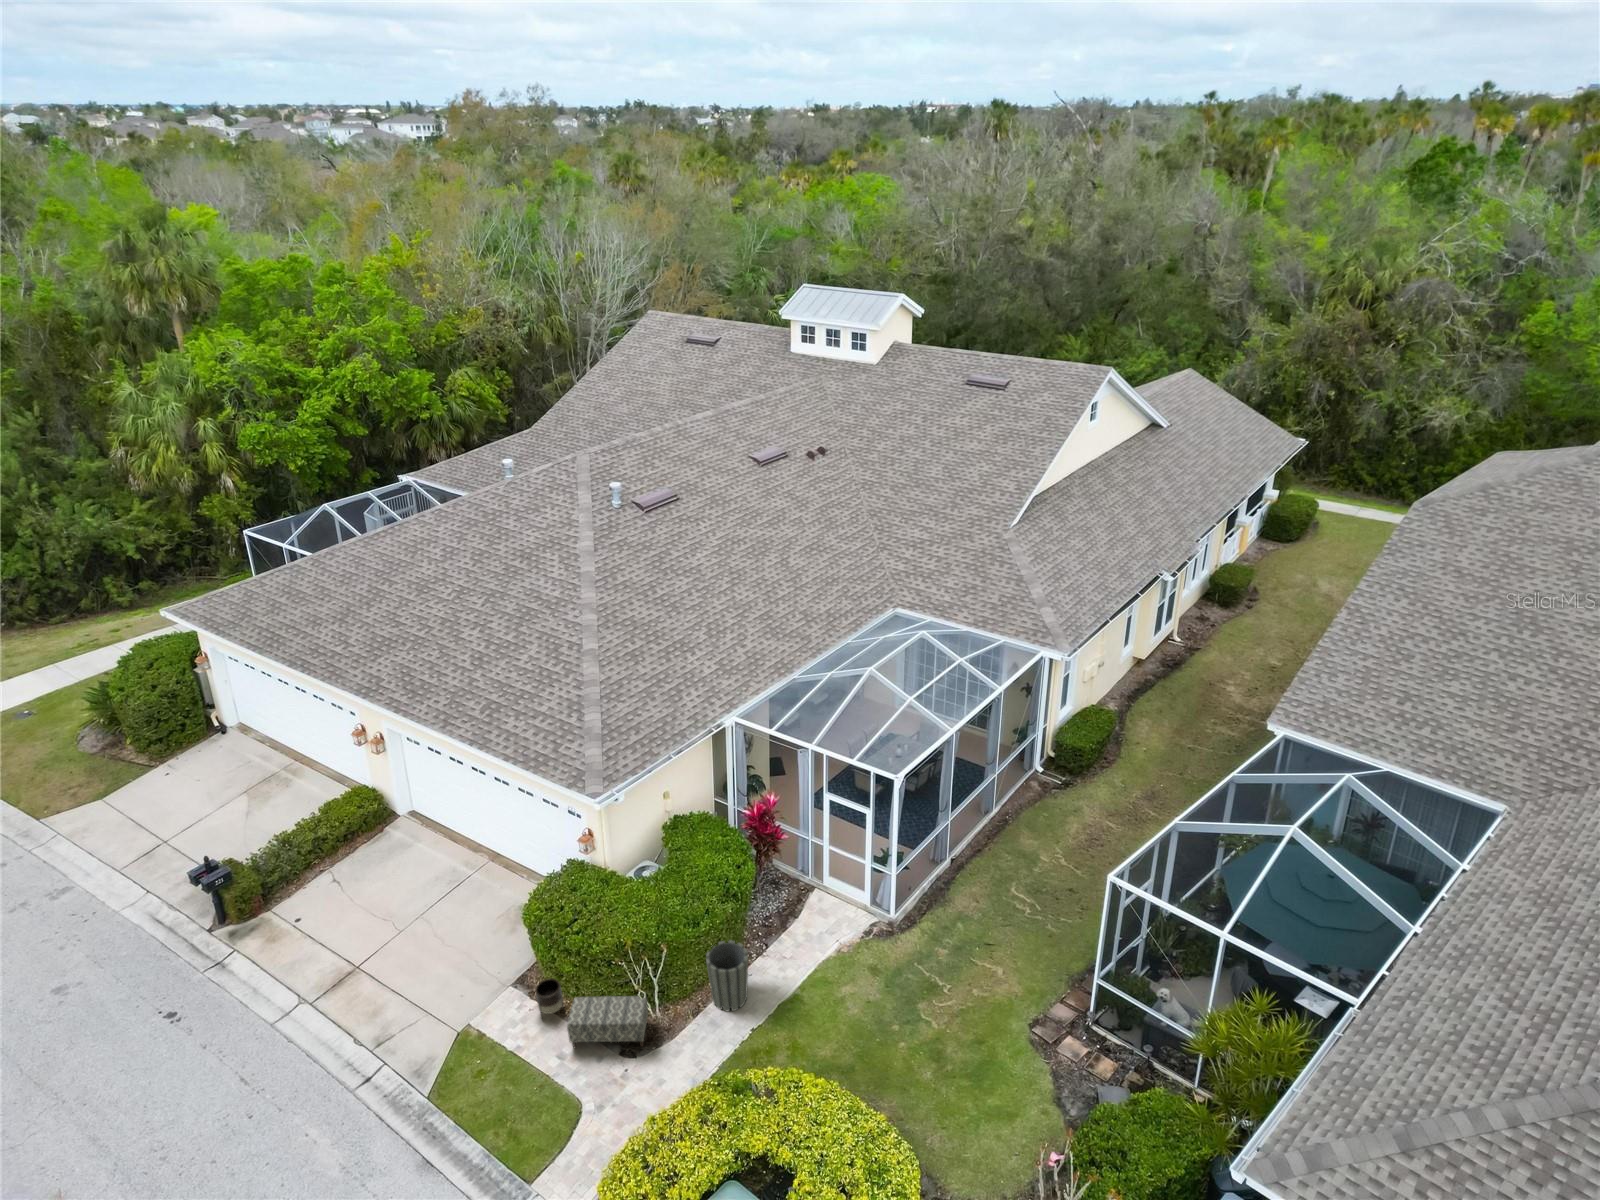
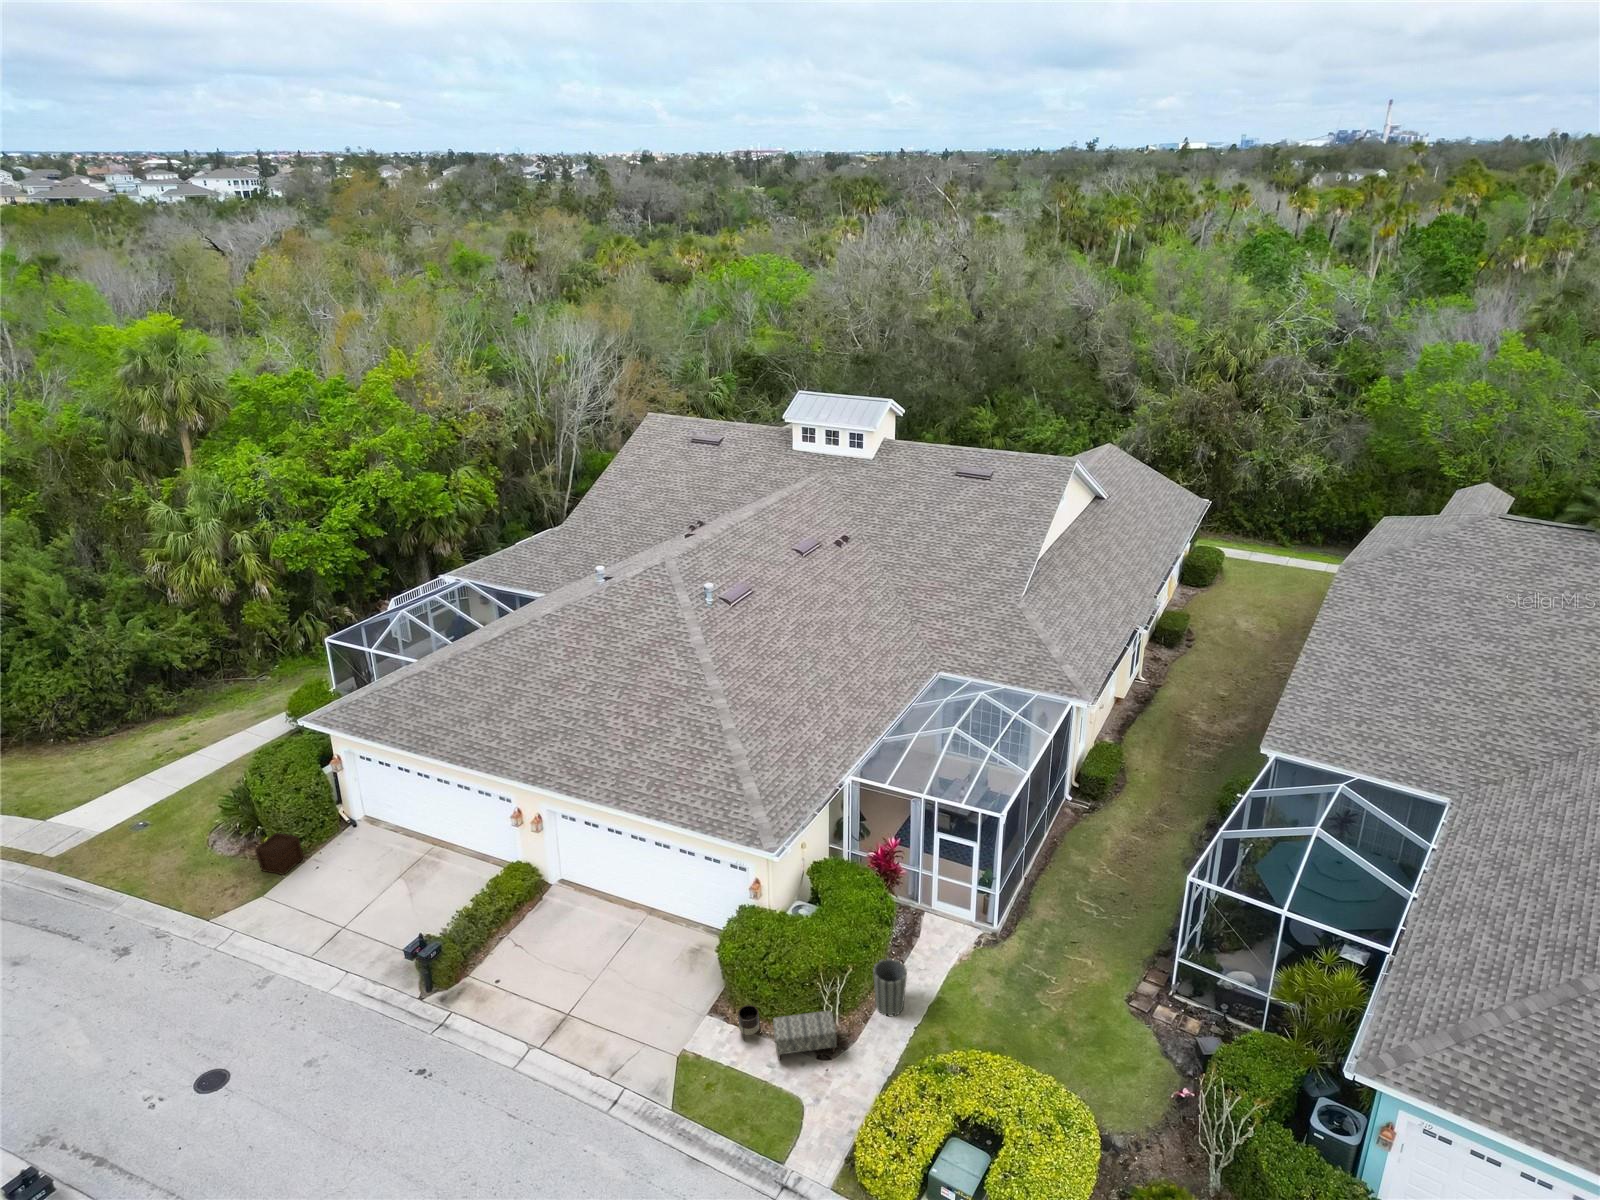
wooden crate: none [98,733,157,780] -> present [255,833,304,875]

